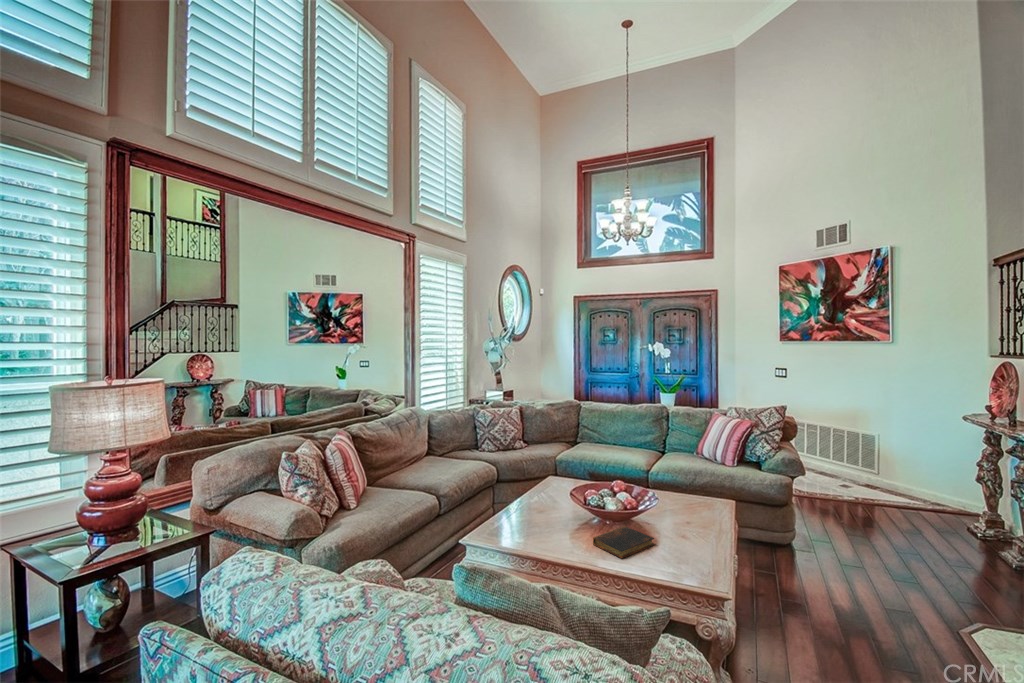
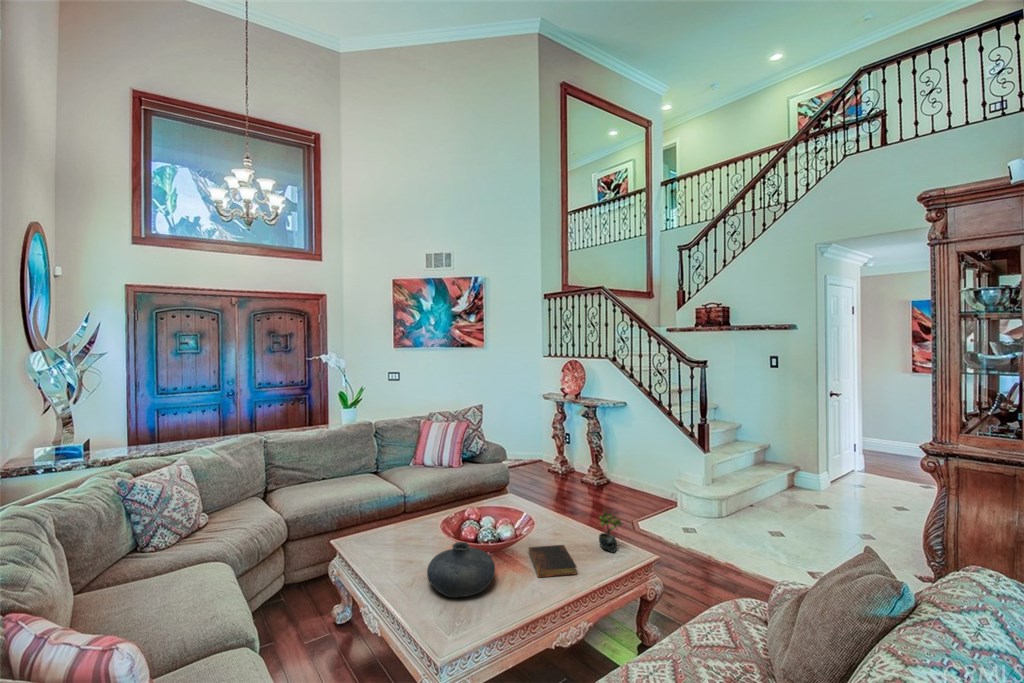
vase: none [520,489,573,530] -> present [427,542,495,597]
succulent plant: none [684,522,712,569] -> present [599,511,623,553]

